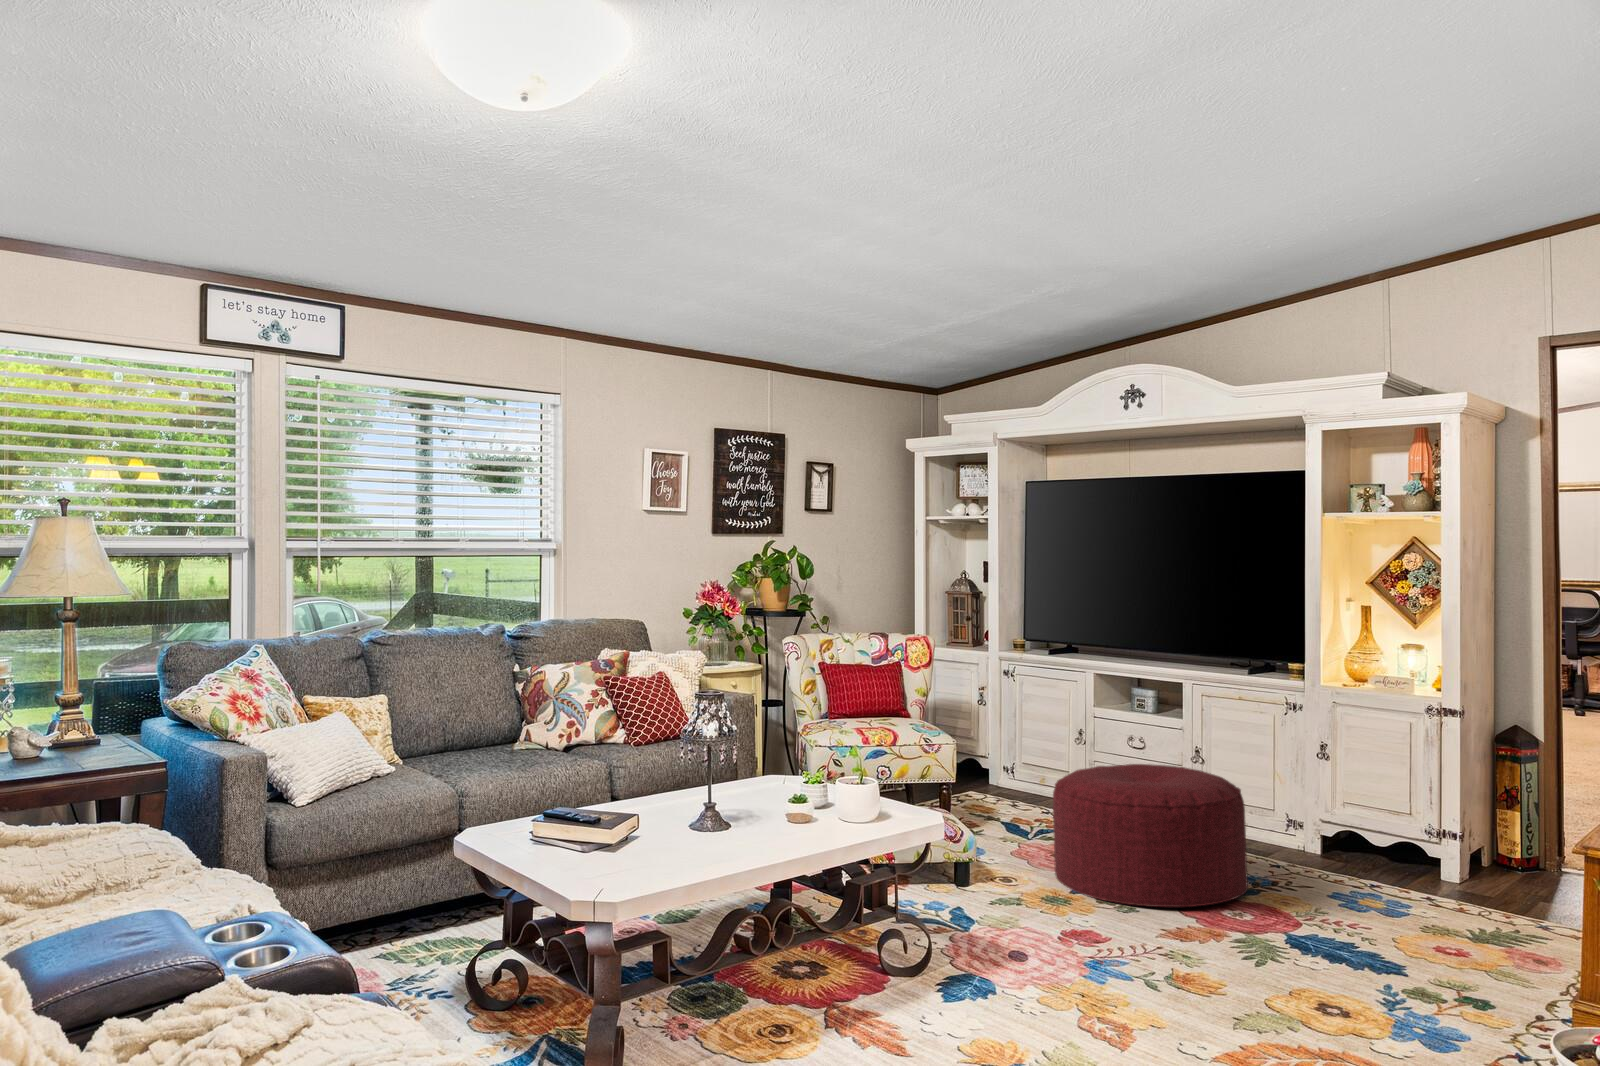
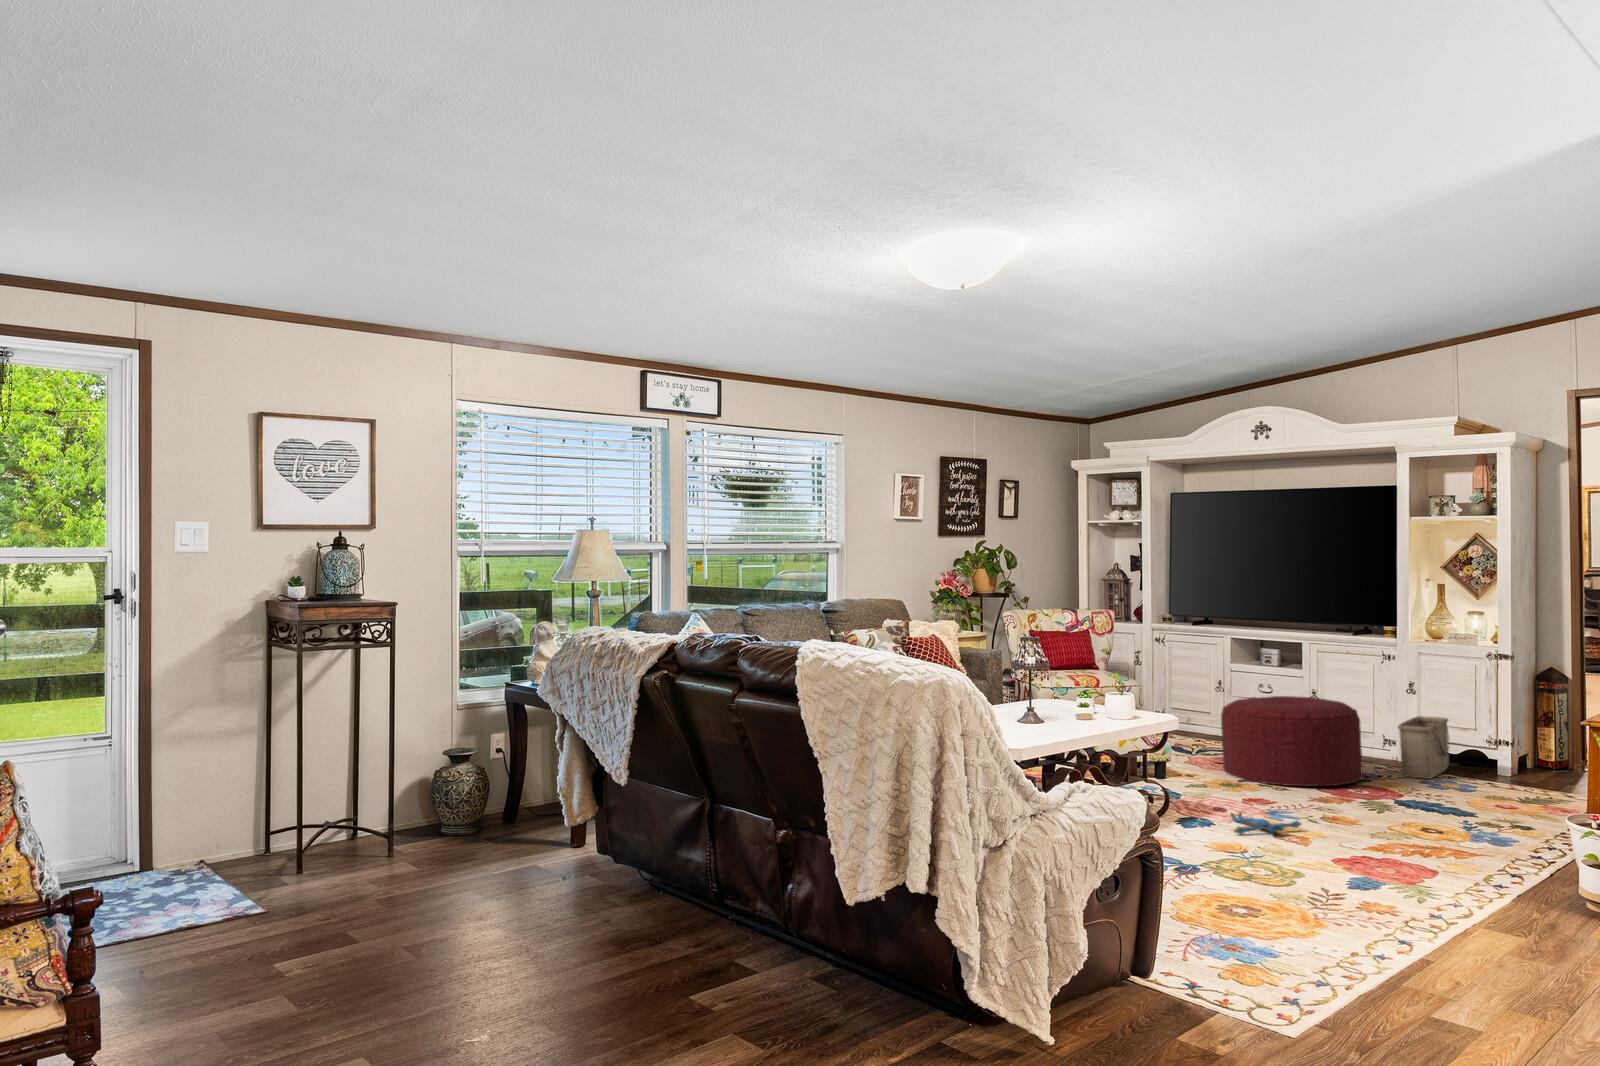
basket: none [1300,792,1374,889] -> present [1398,716,1449,779]
plush toy: none [1011,971,1125,1022] -> present [1230,812,1301,834]

